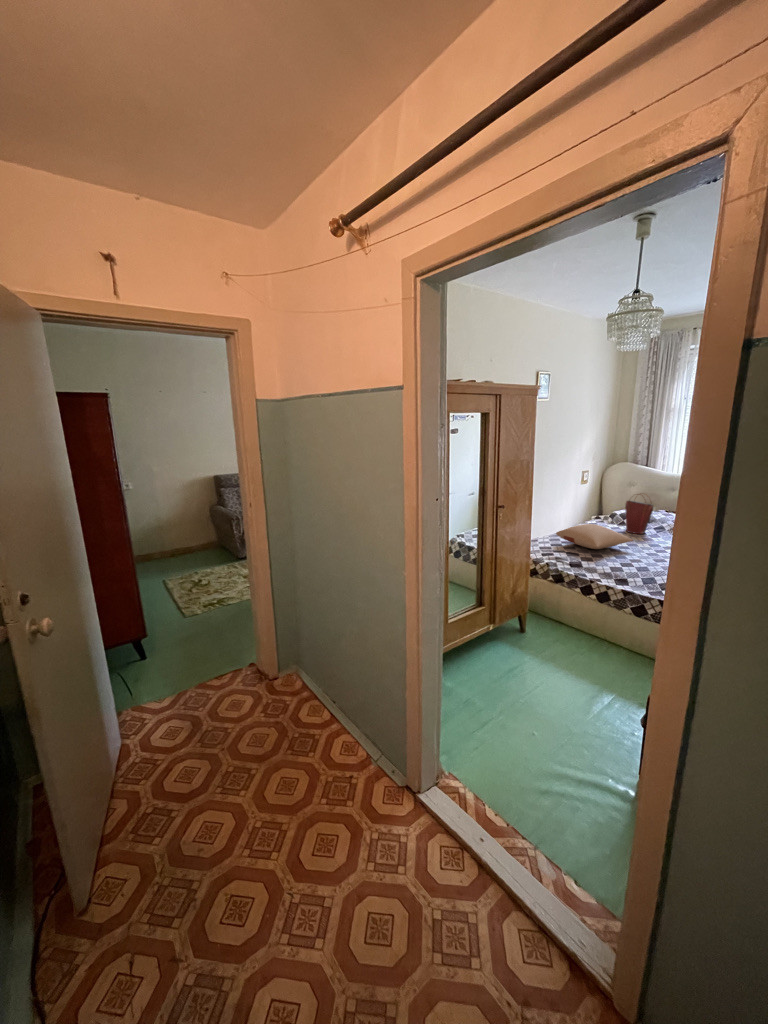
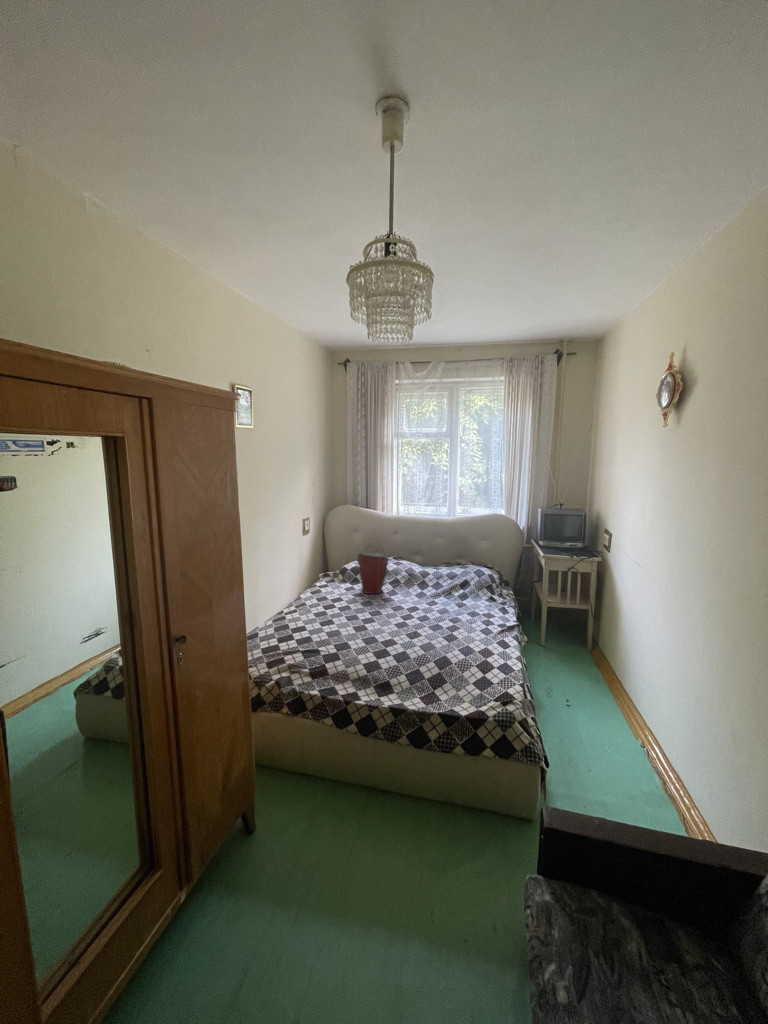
pillow: present [556,524,633,549] -> none [283,596,378,636]

